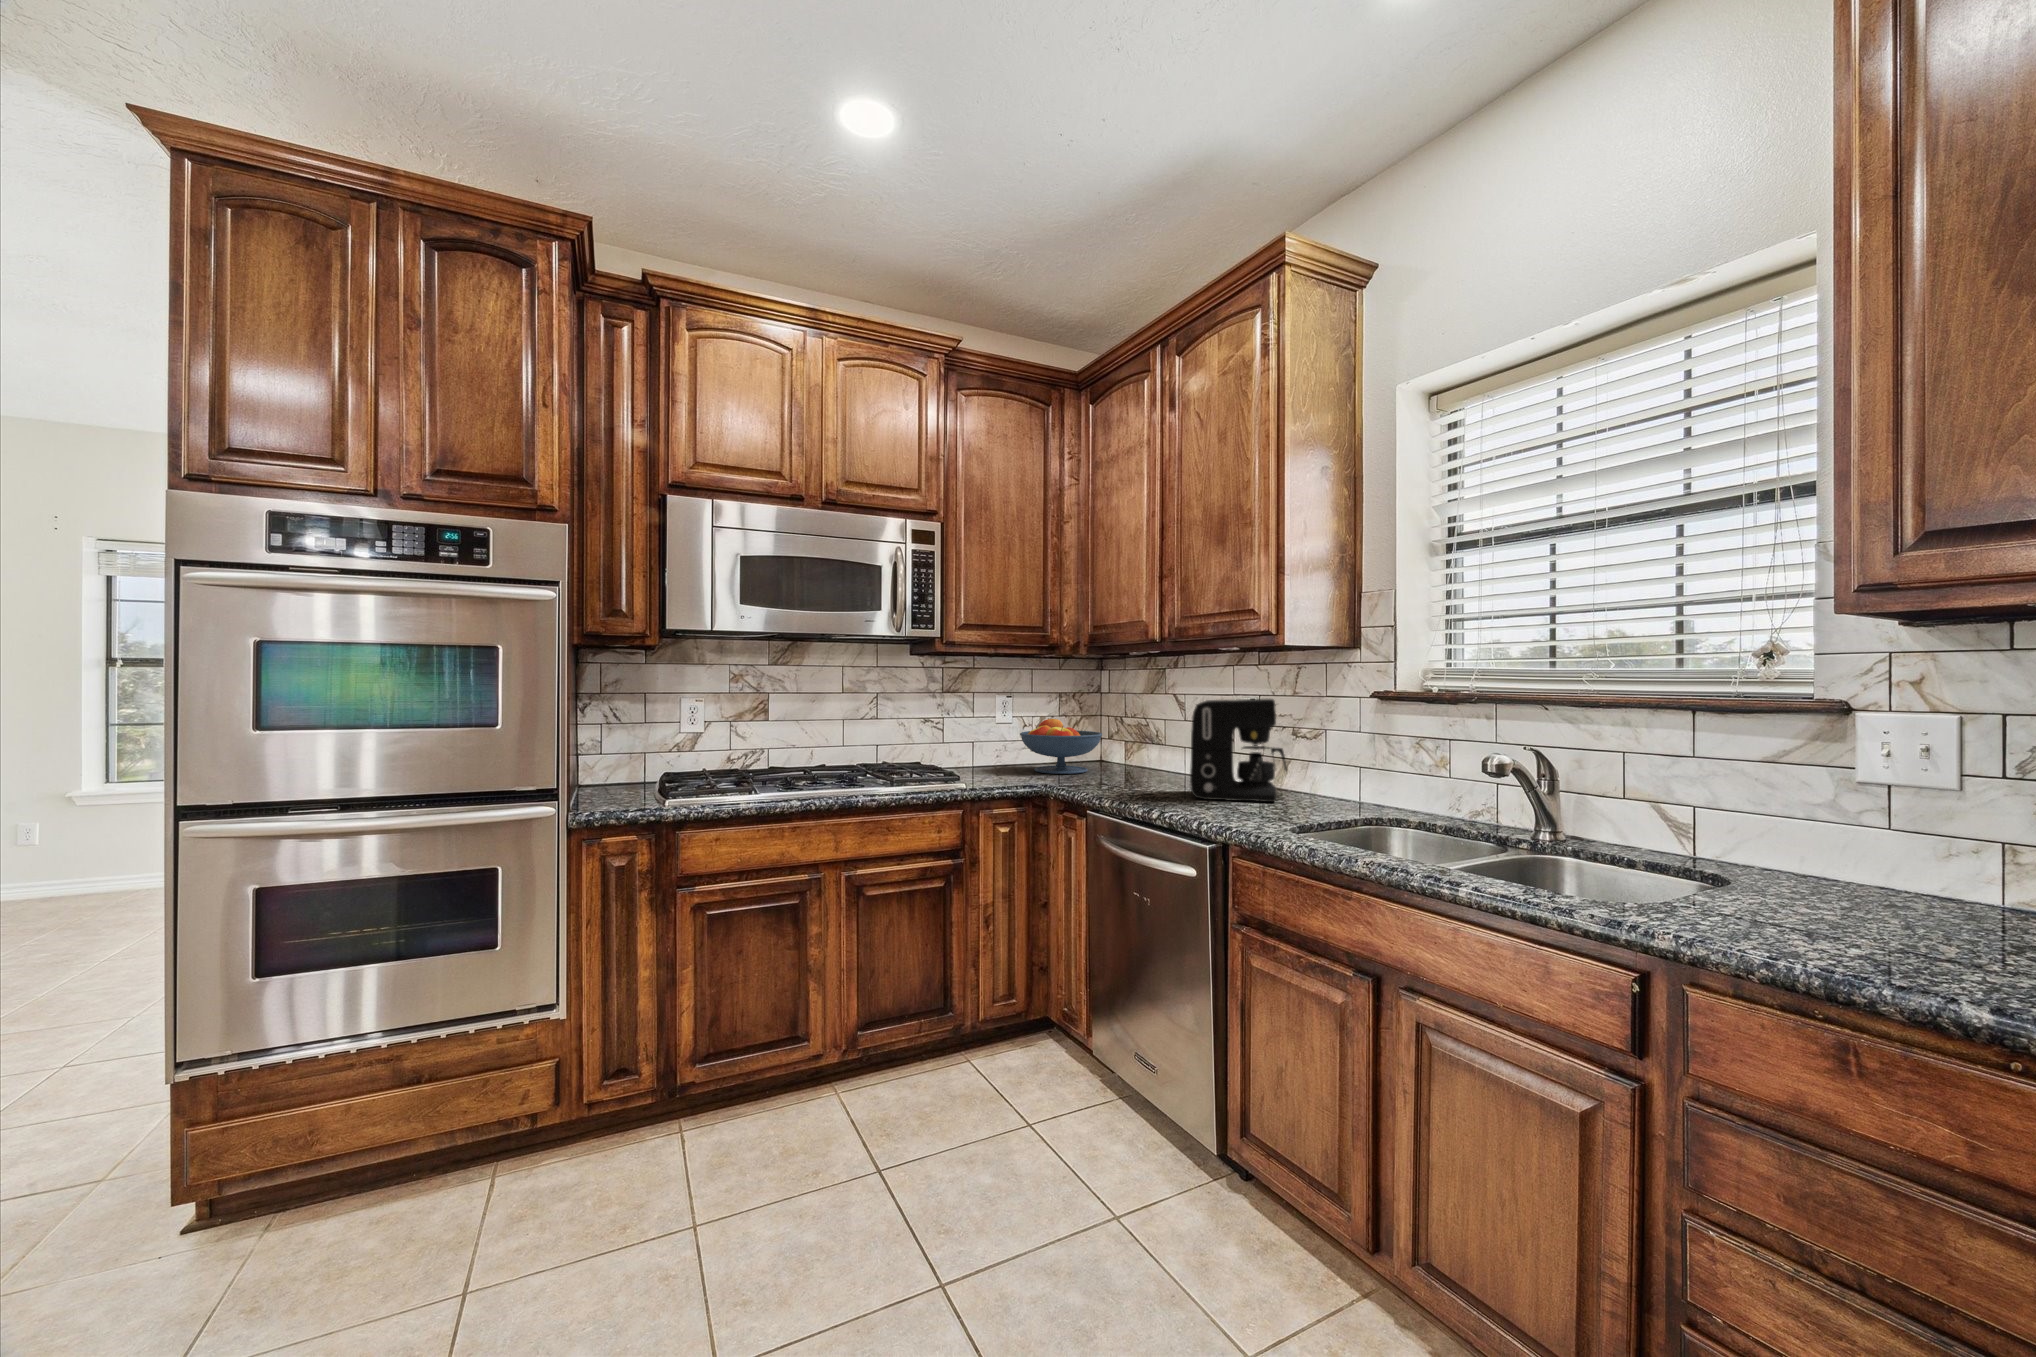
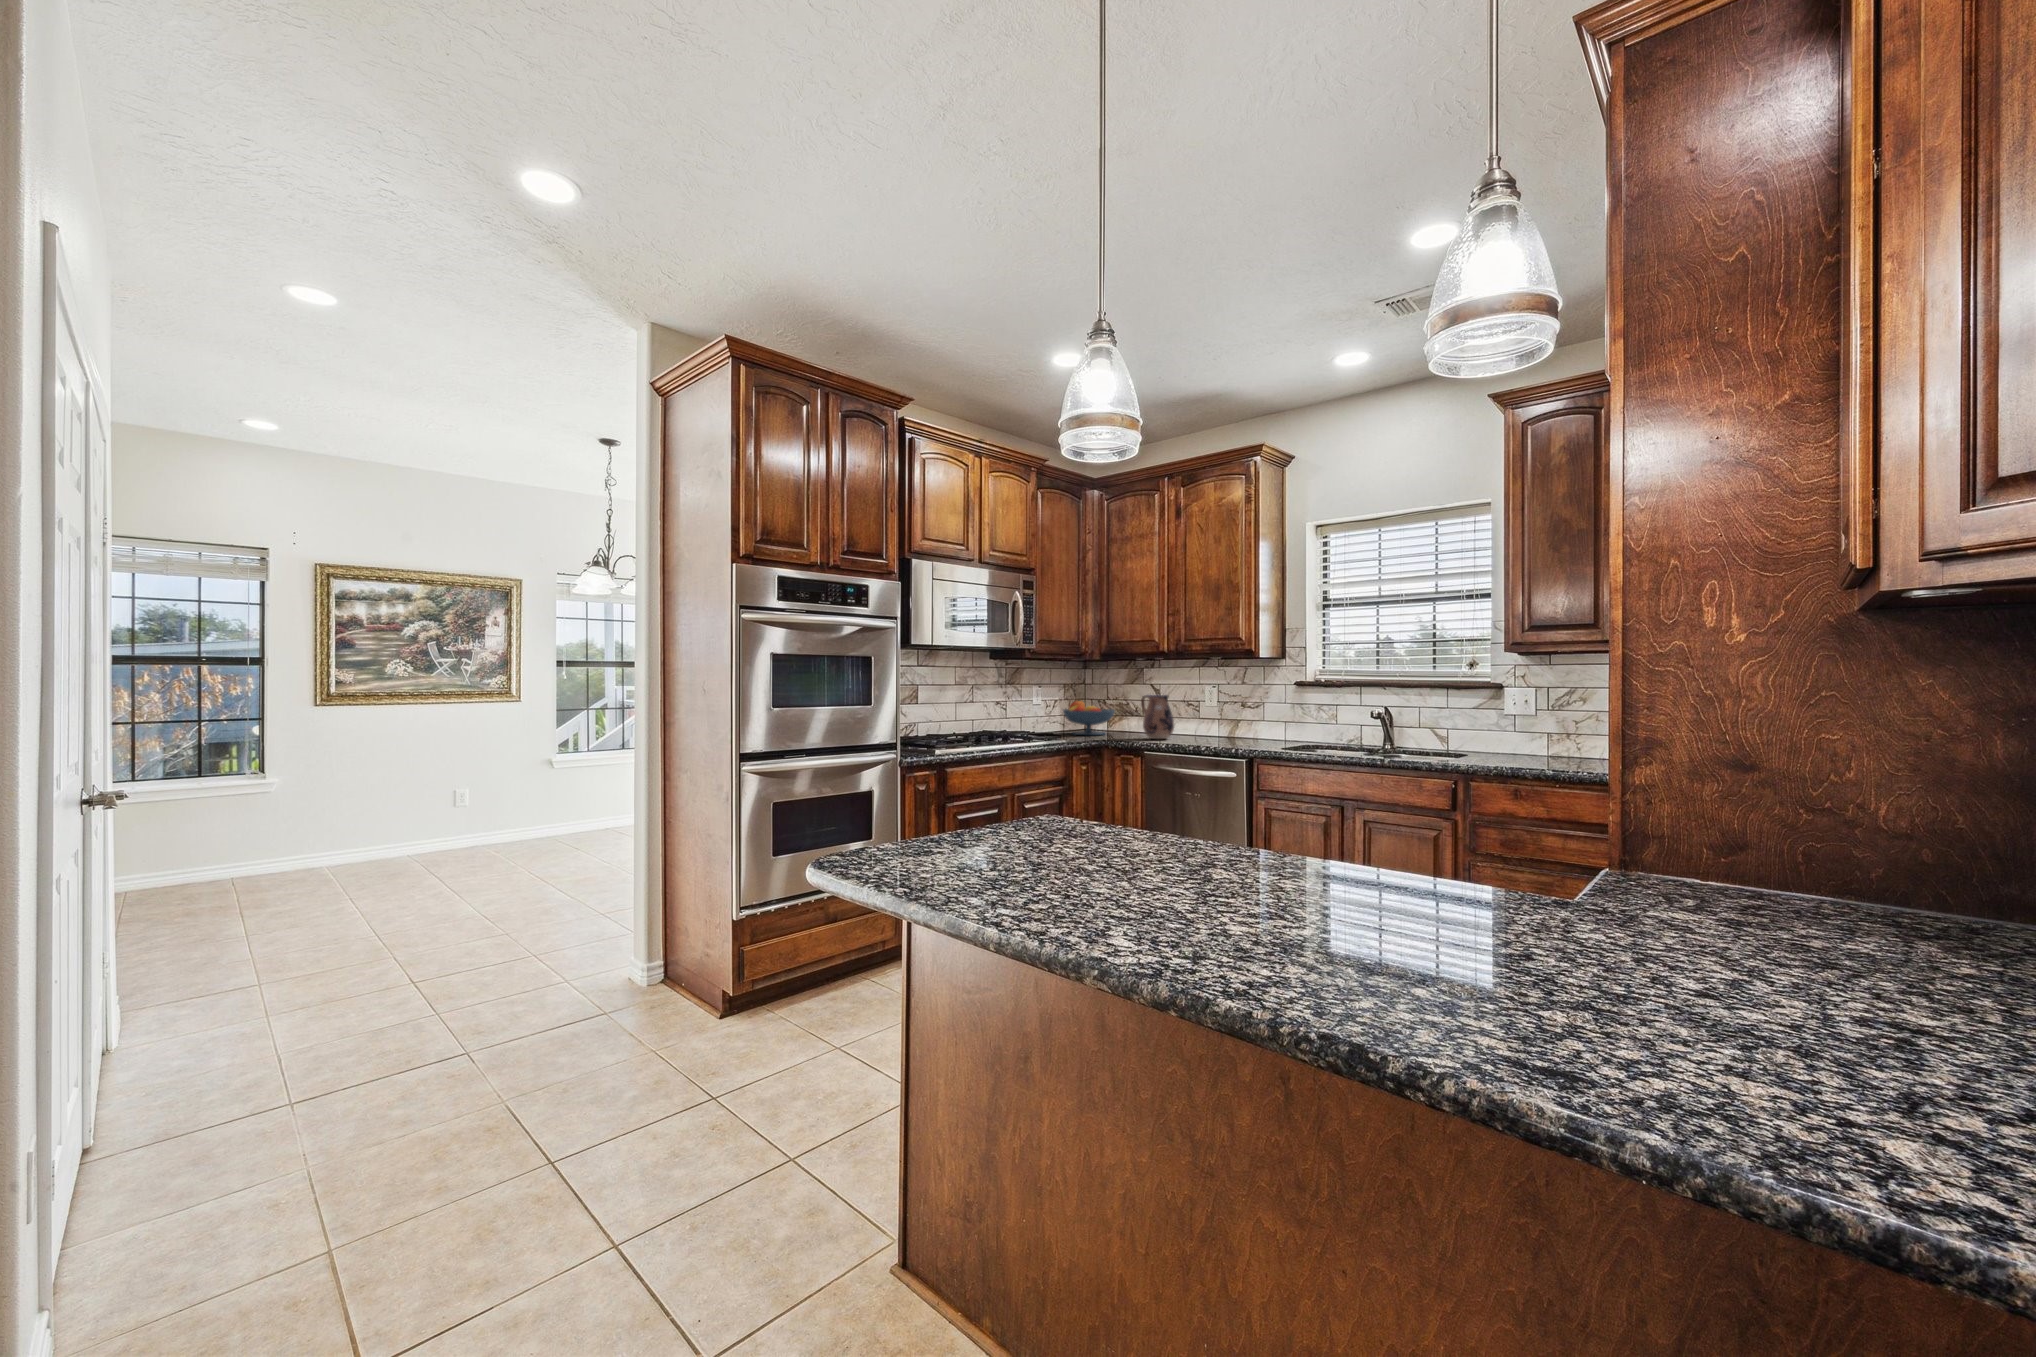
coffee maker: present [1190,699,1287,802] -> none [1195,686,1249,742]
ceramic pitcher: none [1108,712,1161,788] -> present [1141,695,1174,739]

